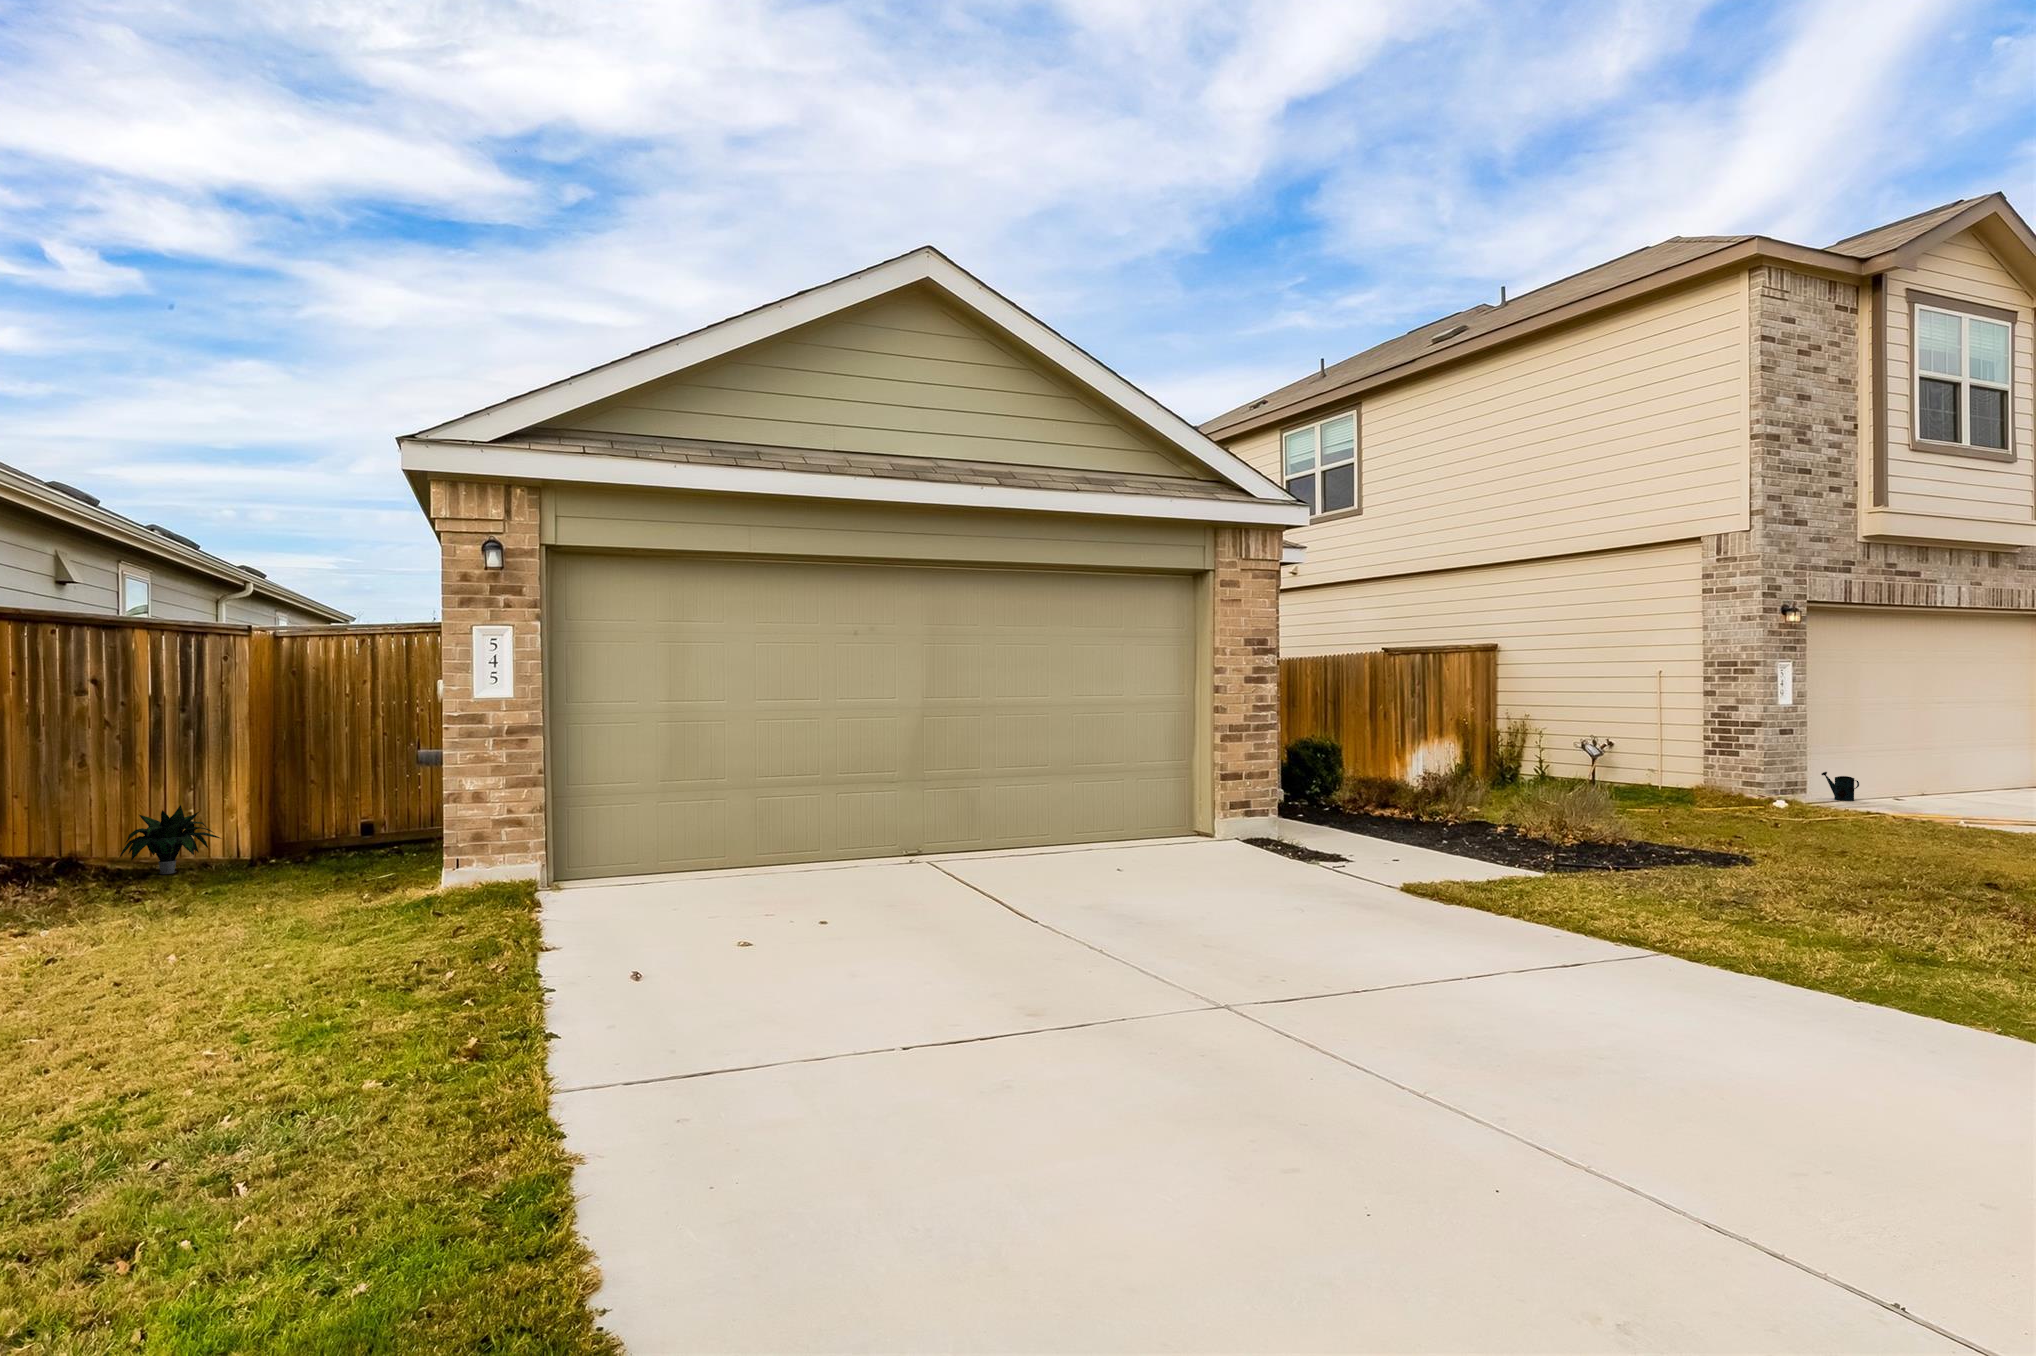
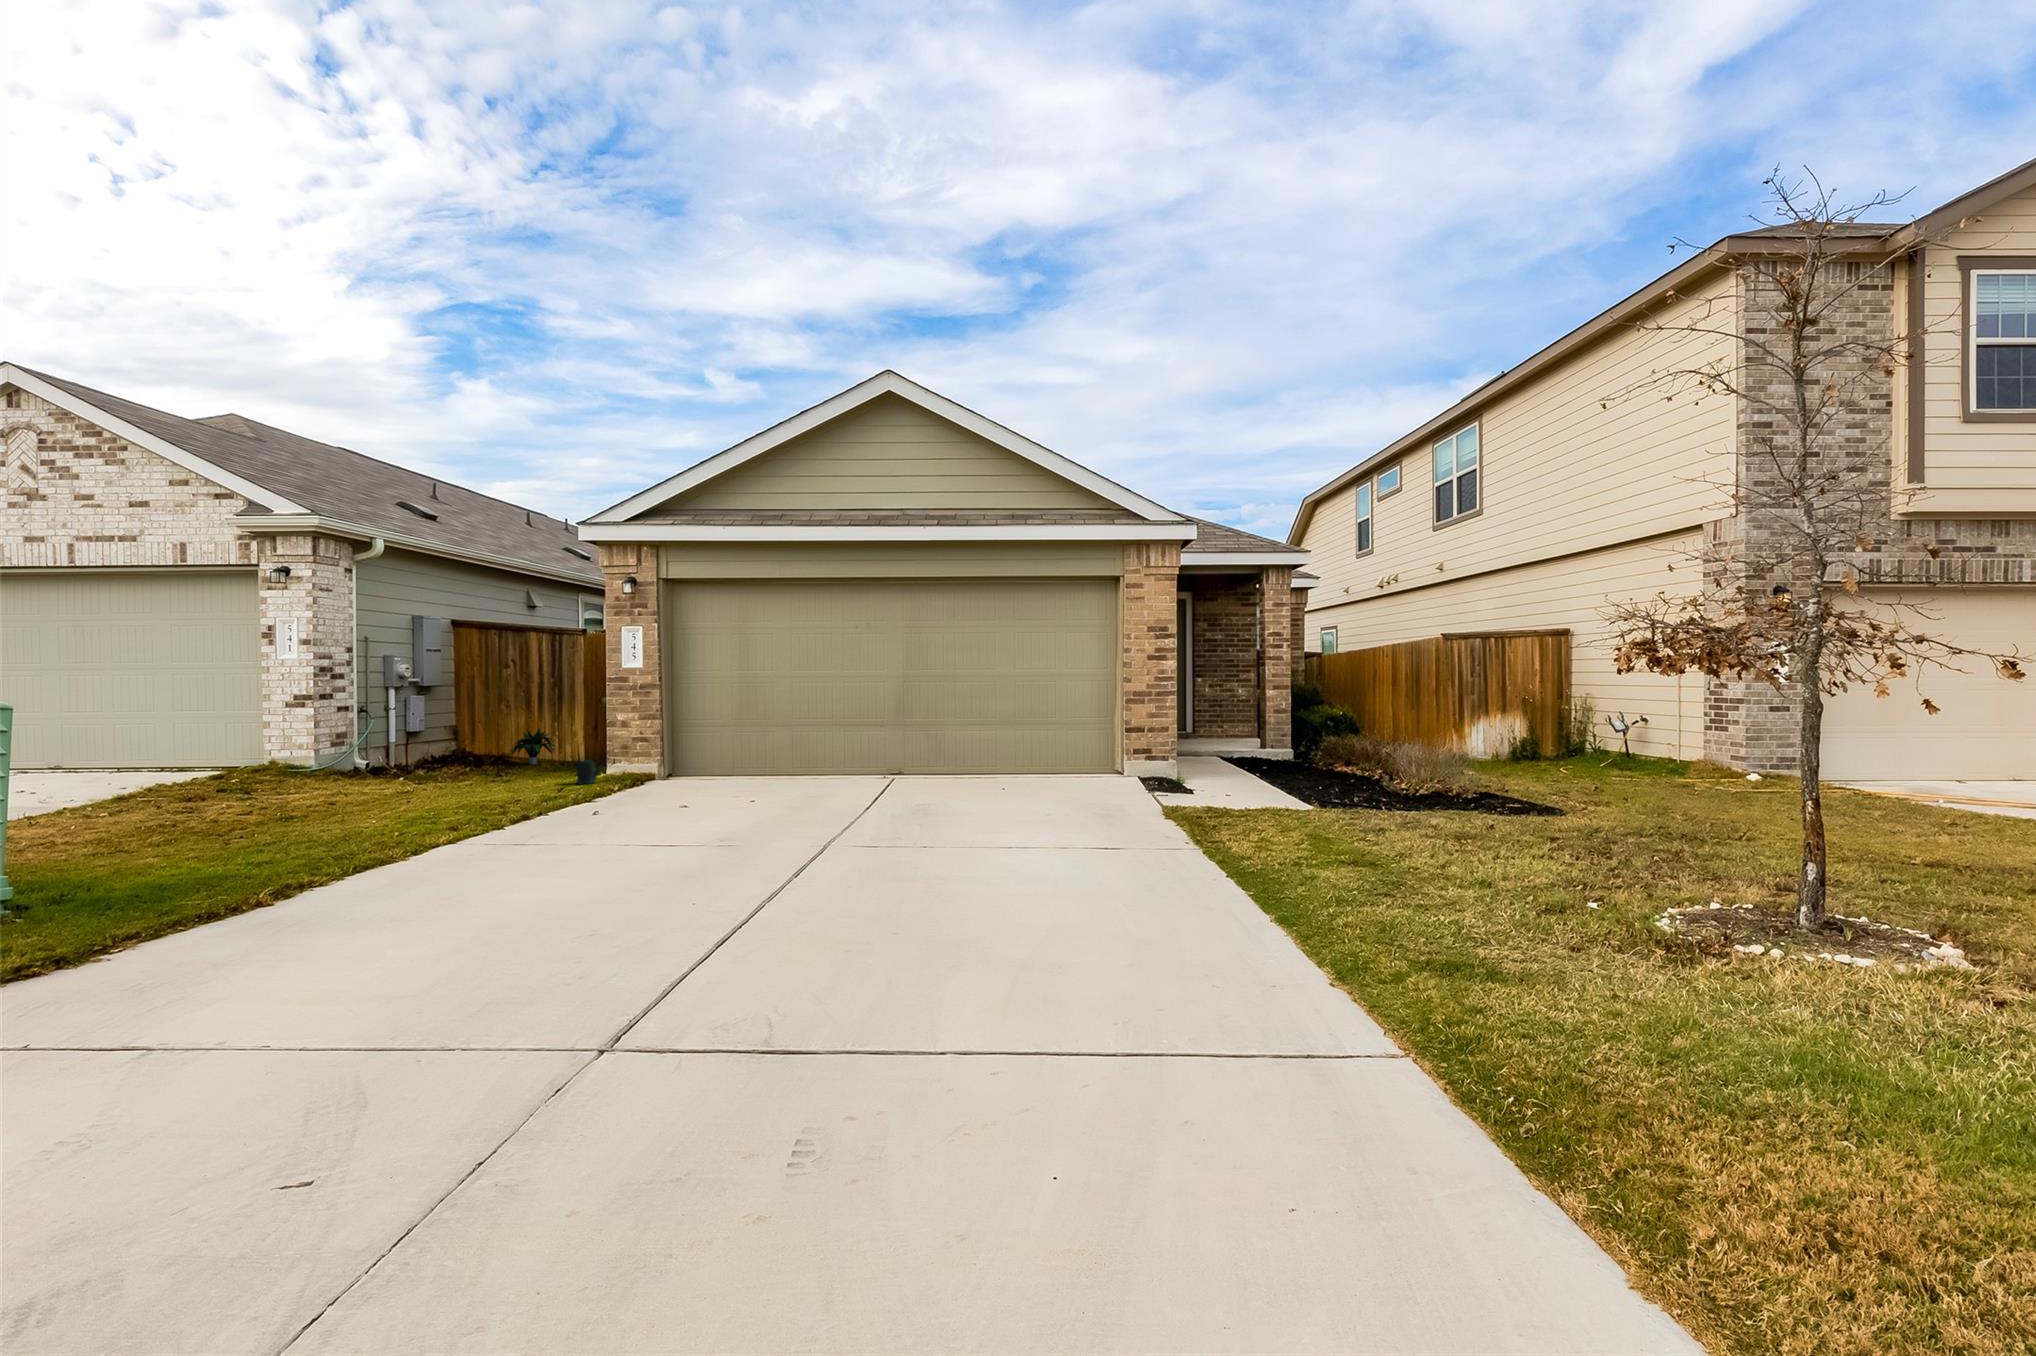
watering can: present [1821,772,1859,801] -> present [576,757,609,784]

